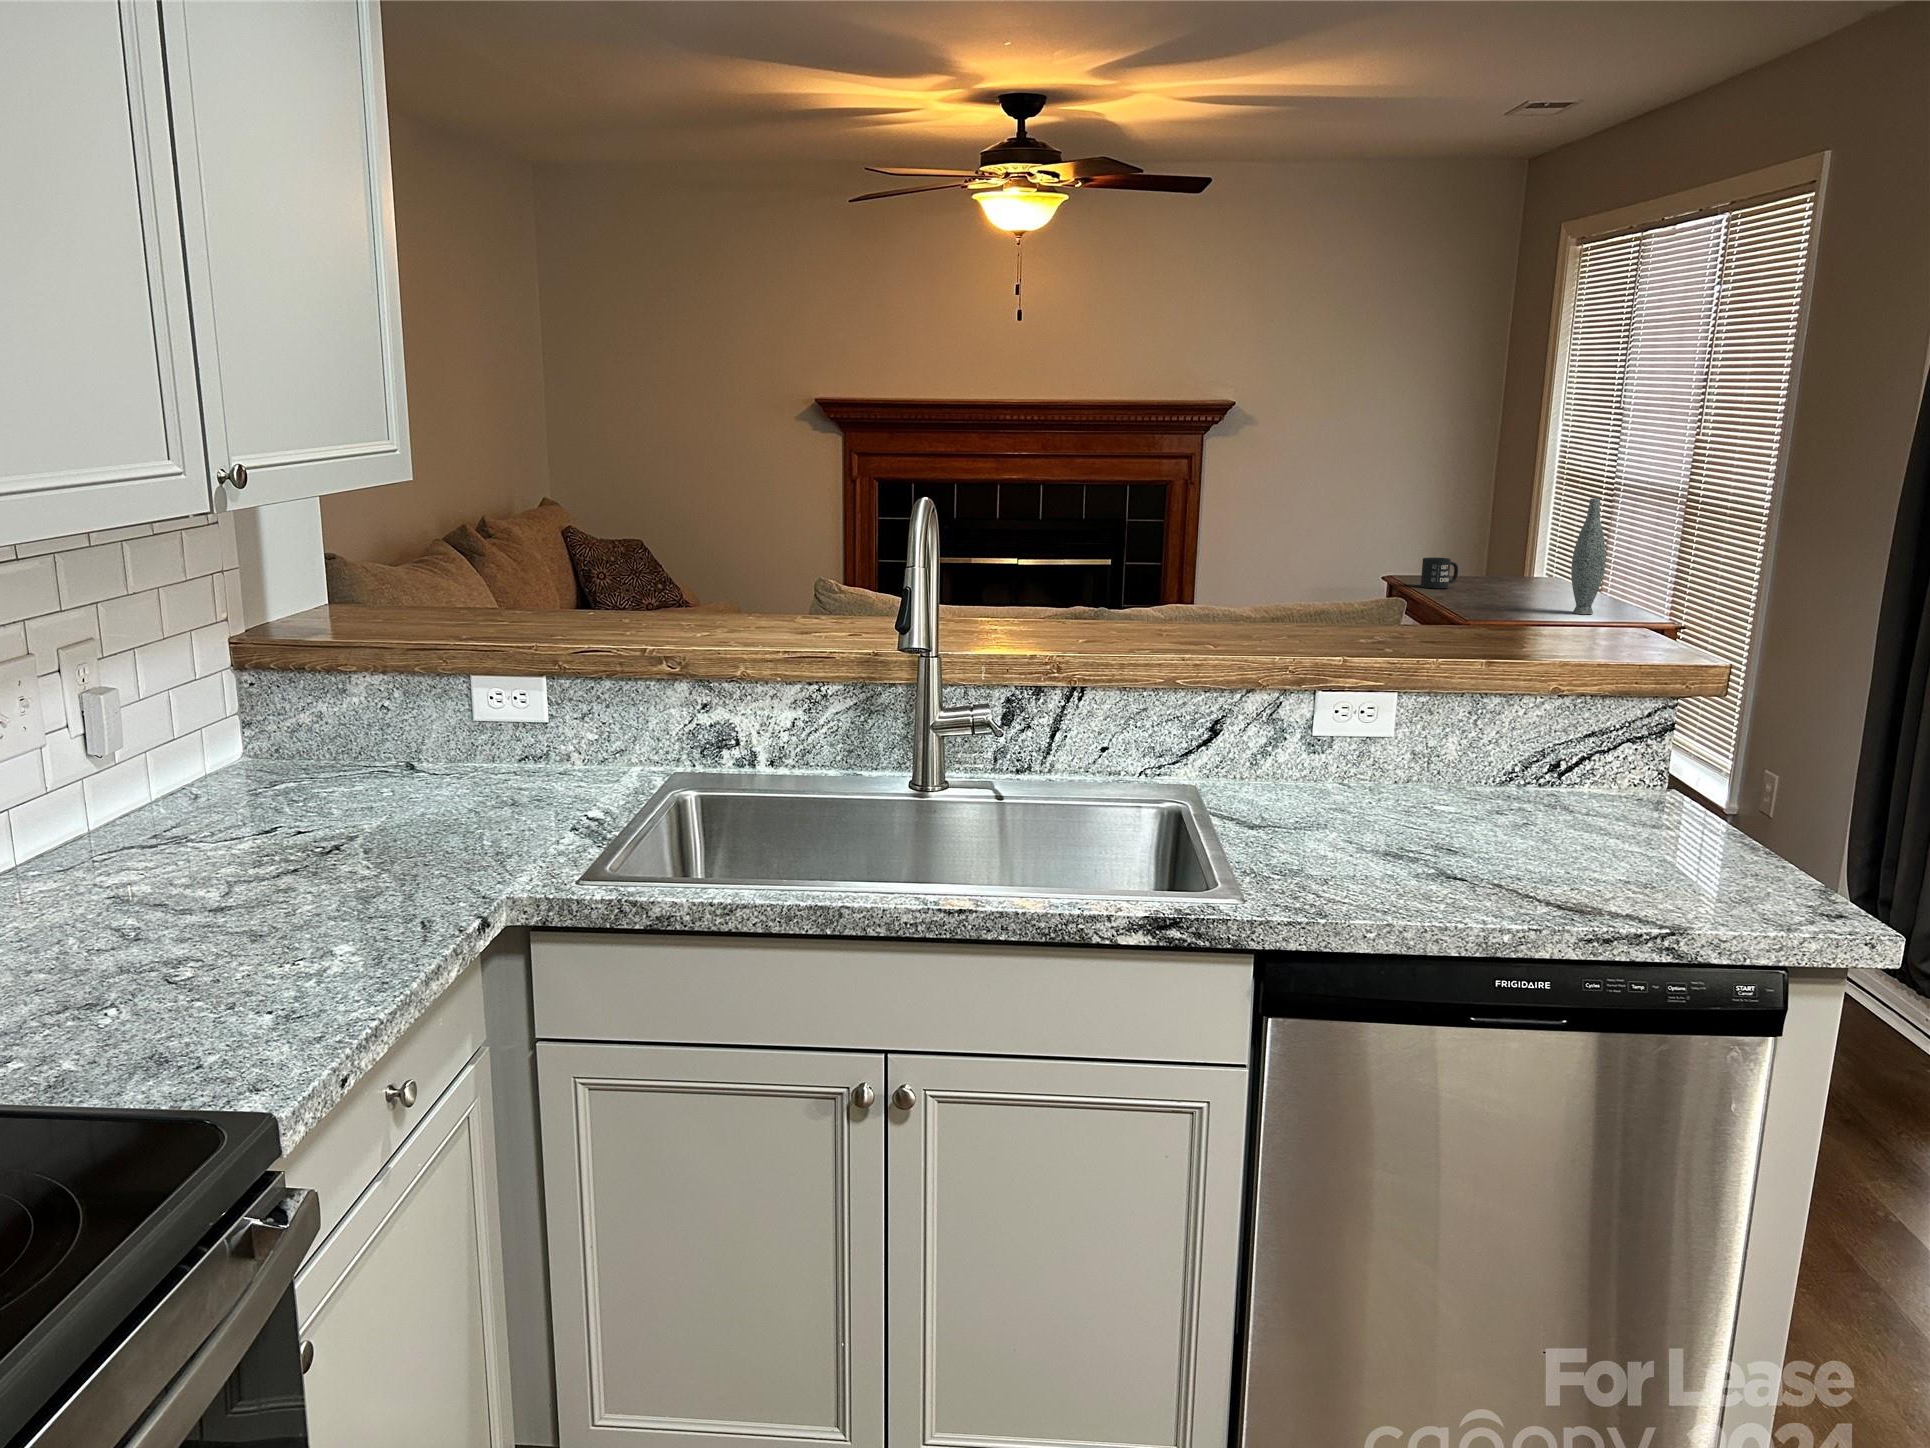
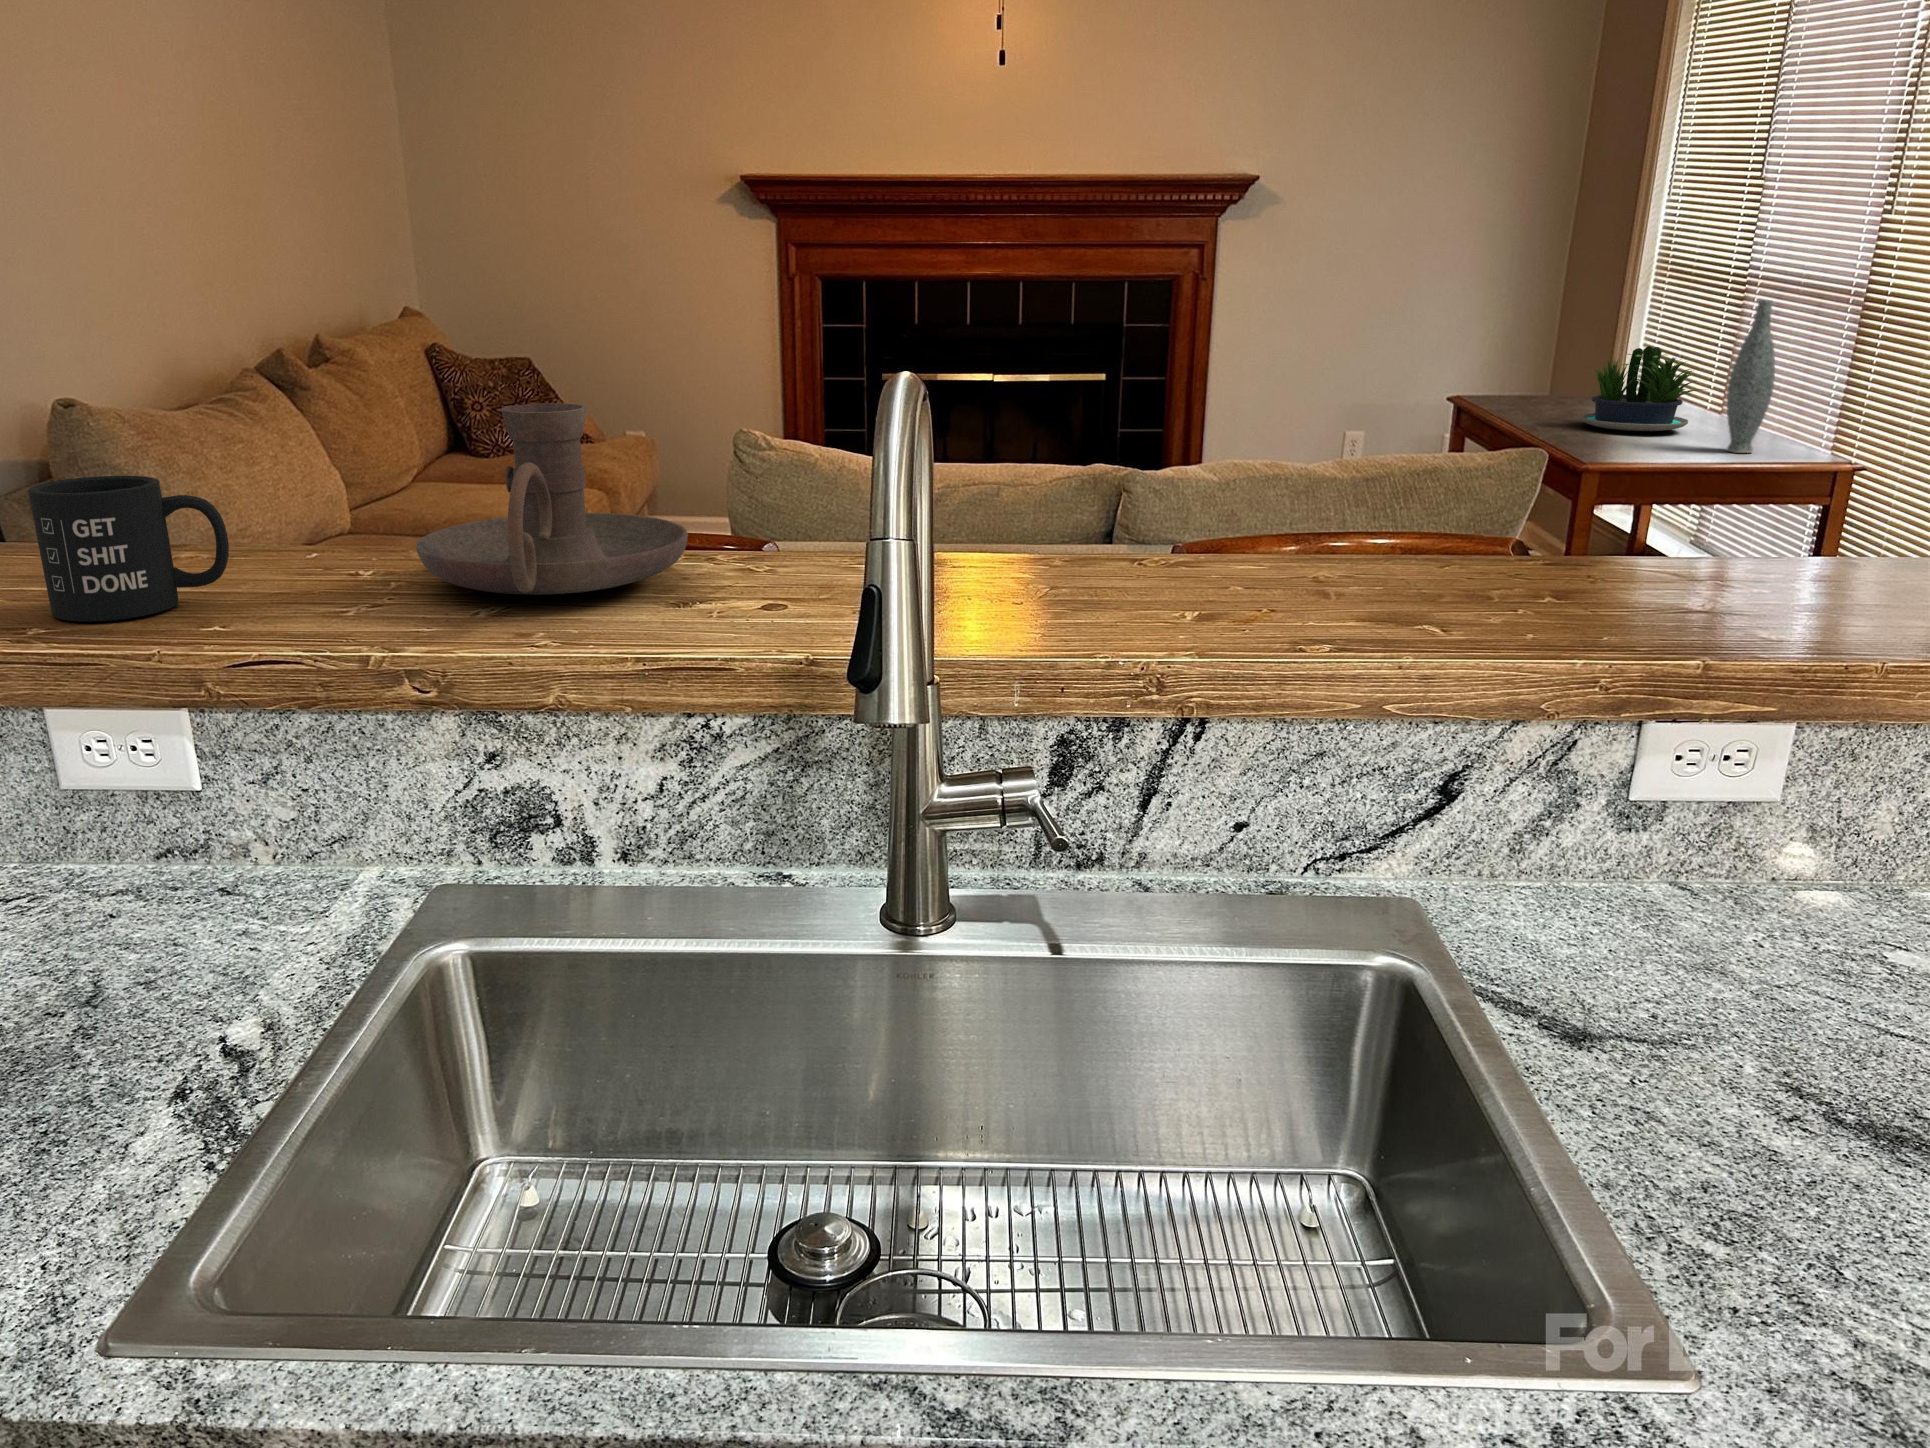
candle holder: none [657,528,806,630] -> present [416,403,688,595]
potted plant: none [1468,534,1569,599] -> present [1580,346,1703,431]
mug: present [1421,558,1458,588] -> present [28,476,229,621]

